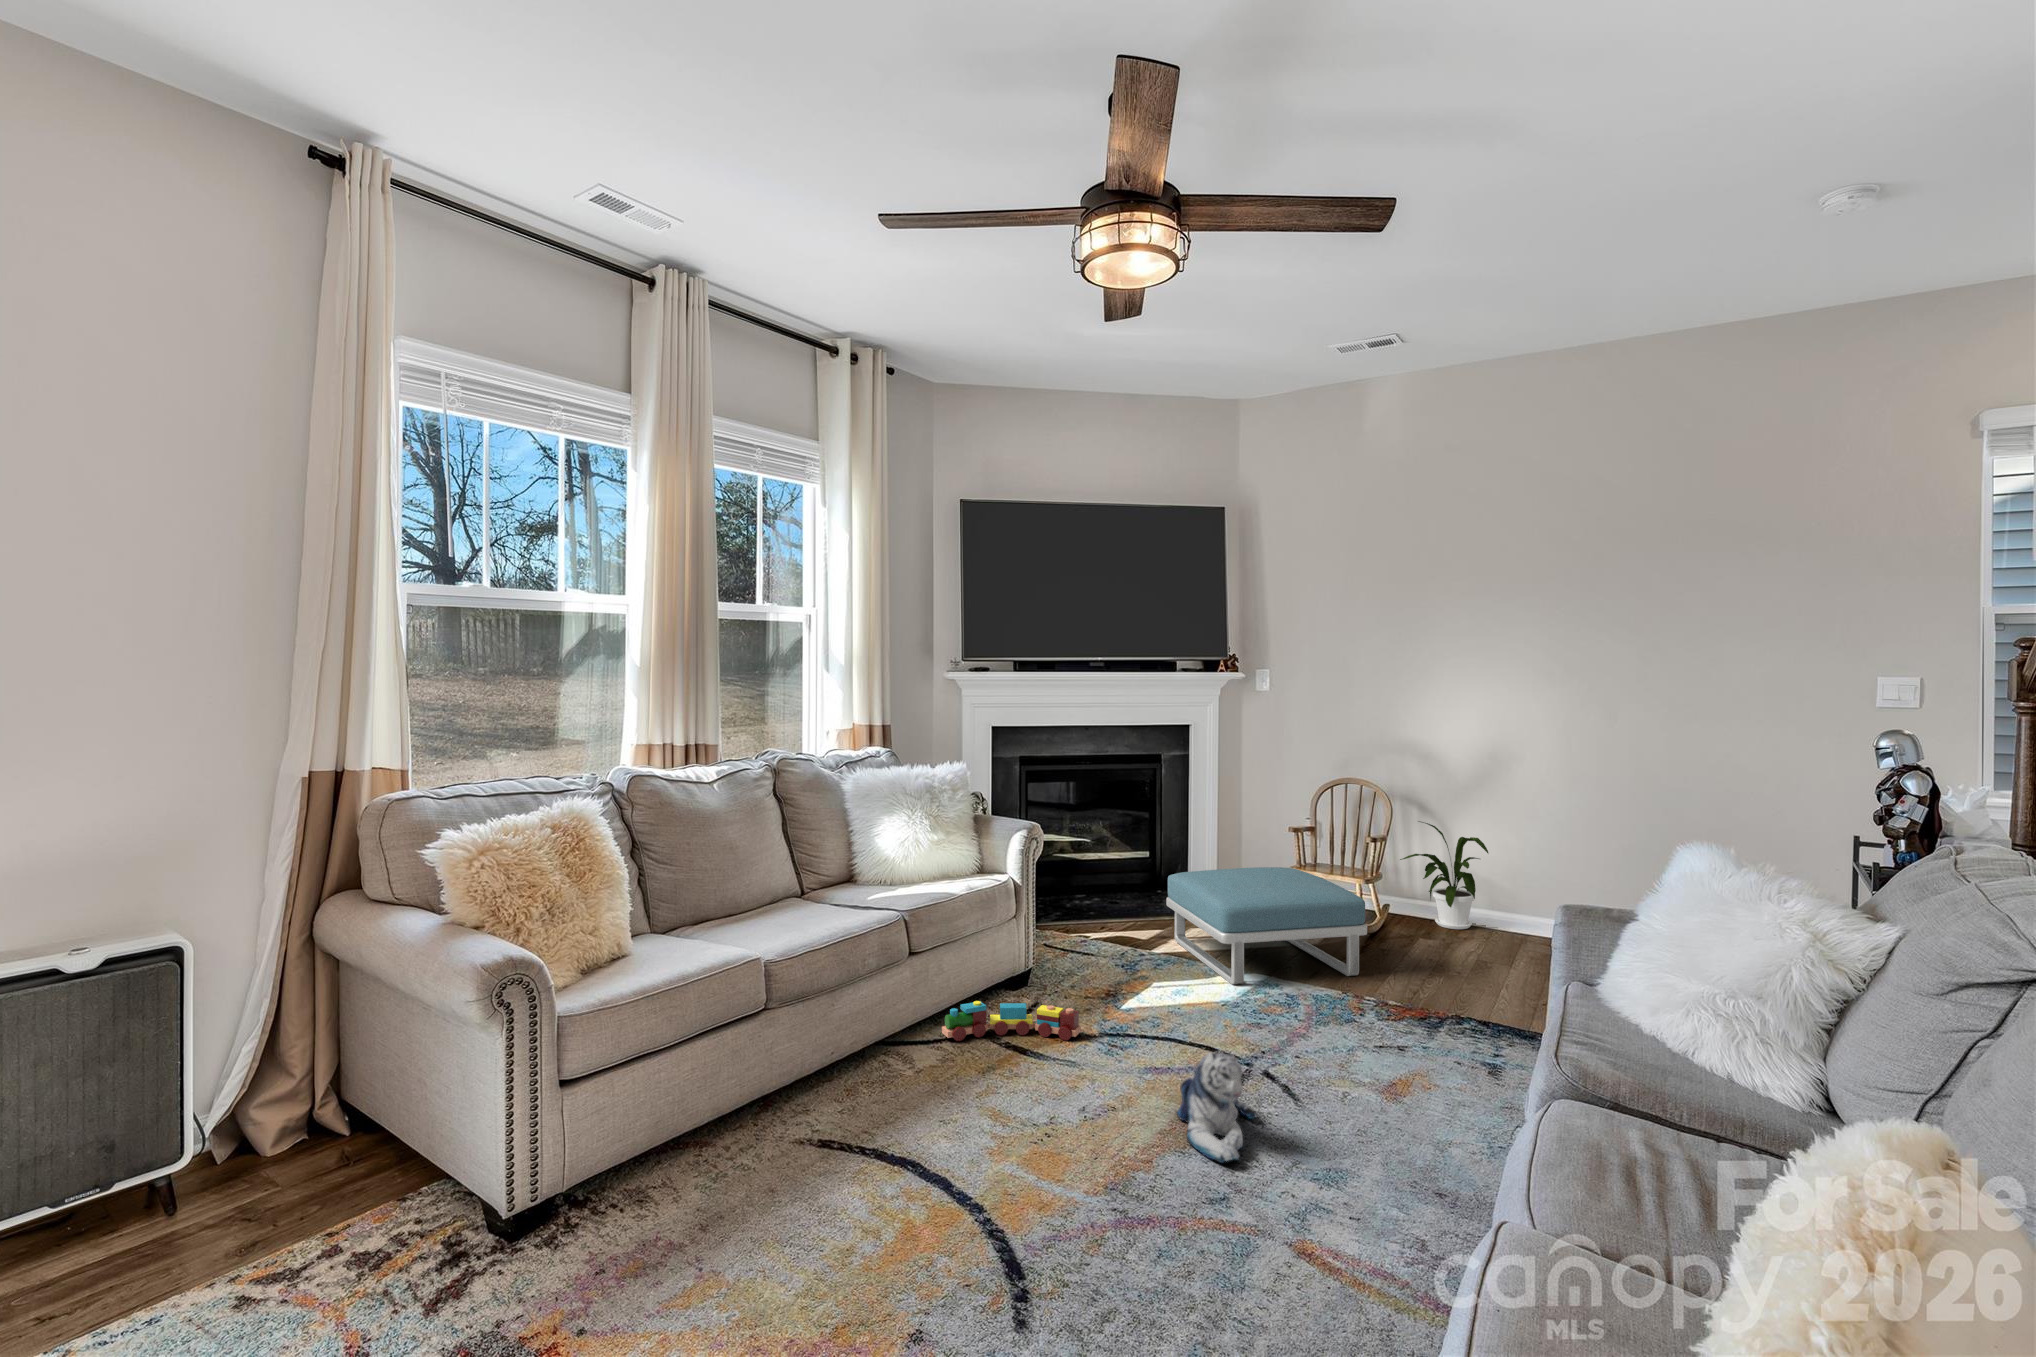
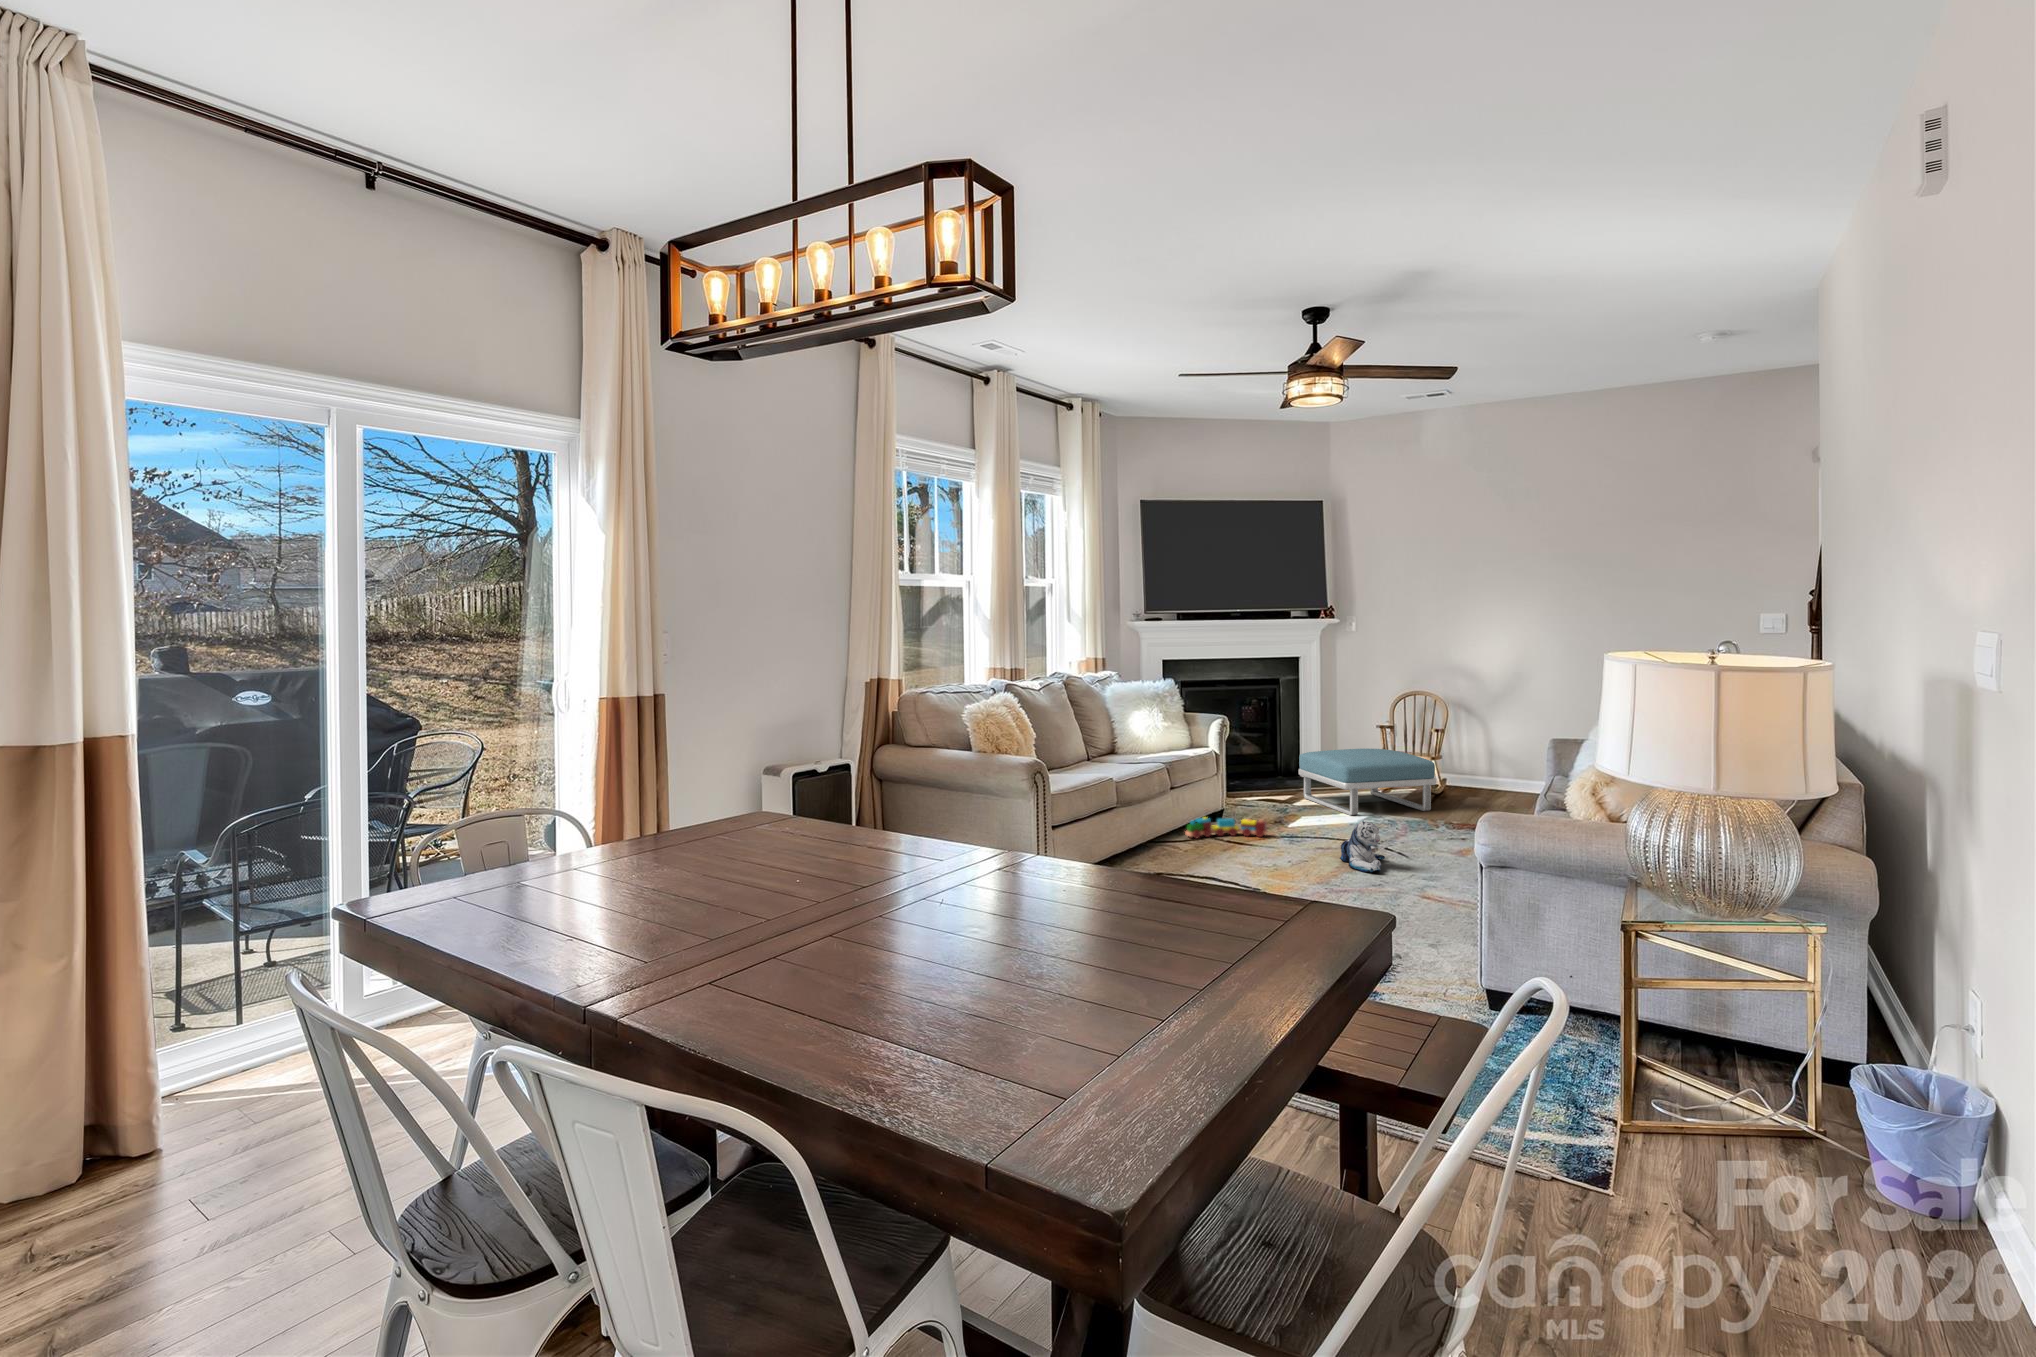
house plant: present [1400,821,1488,929] -> none [1454,718,1516,790]

